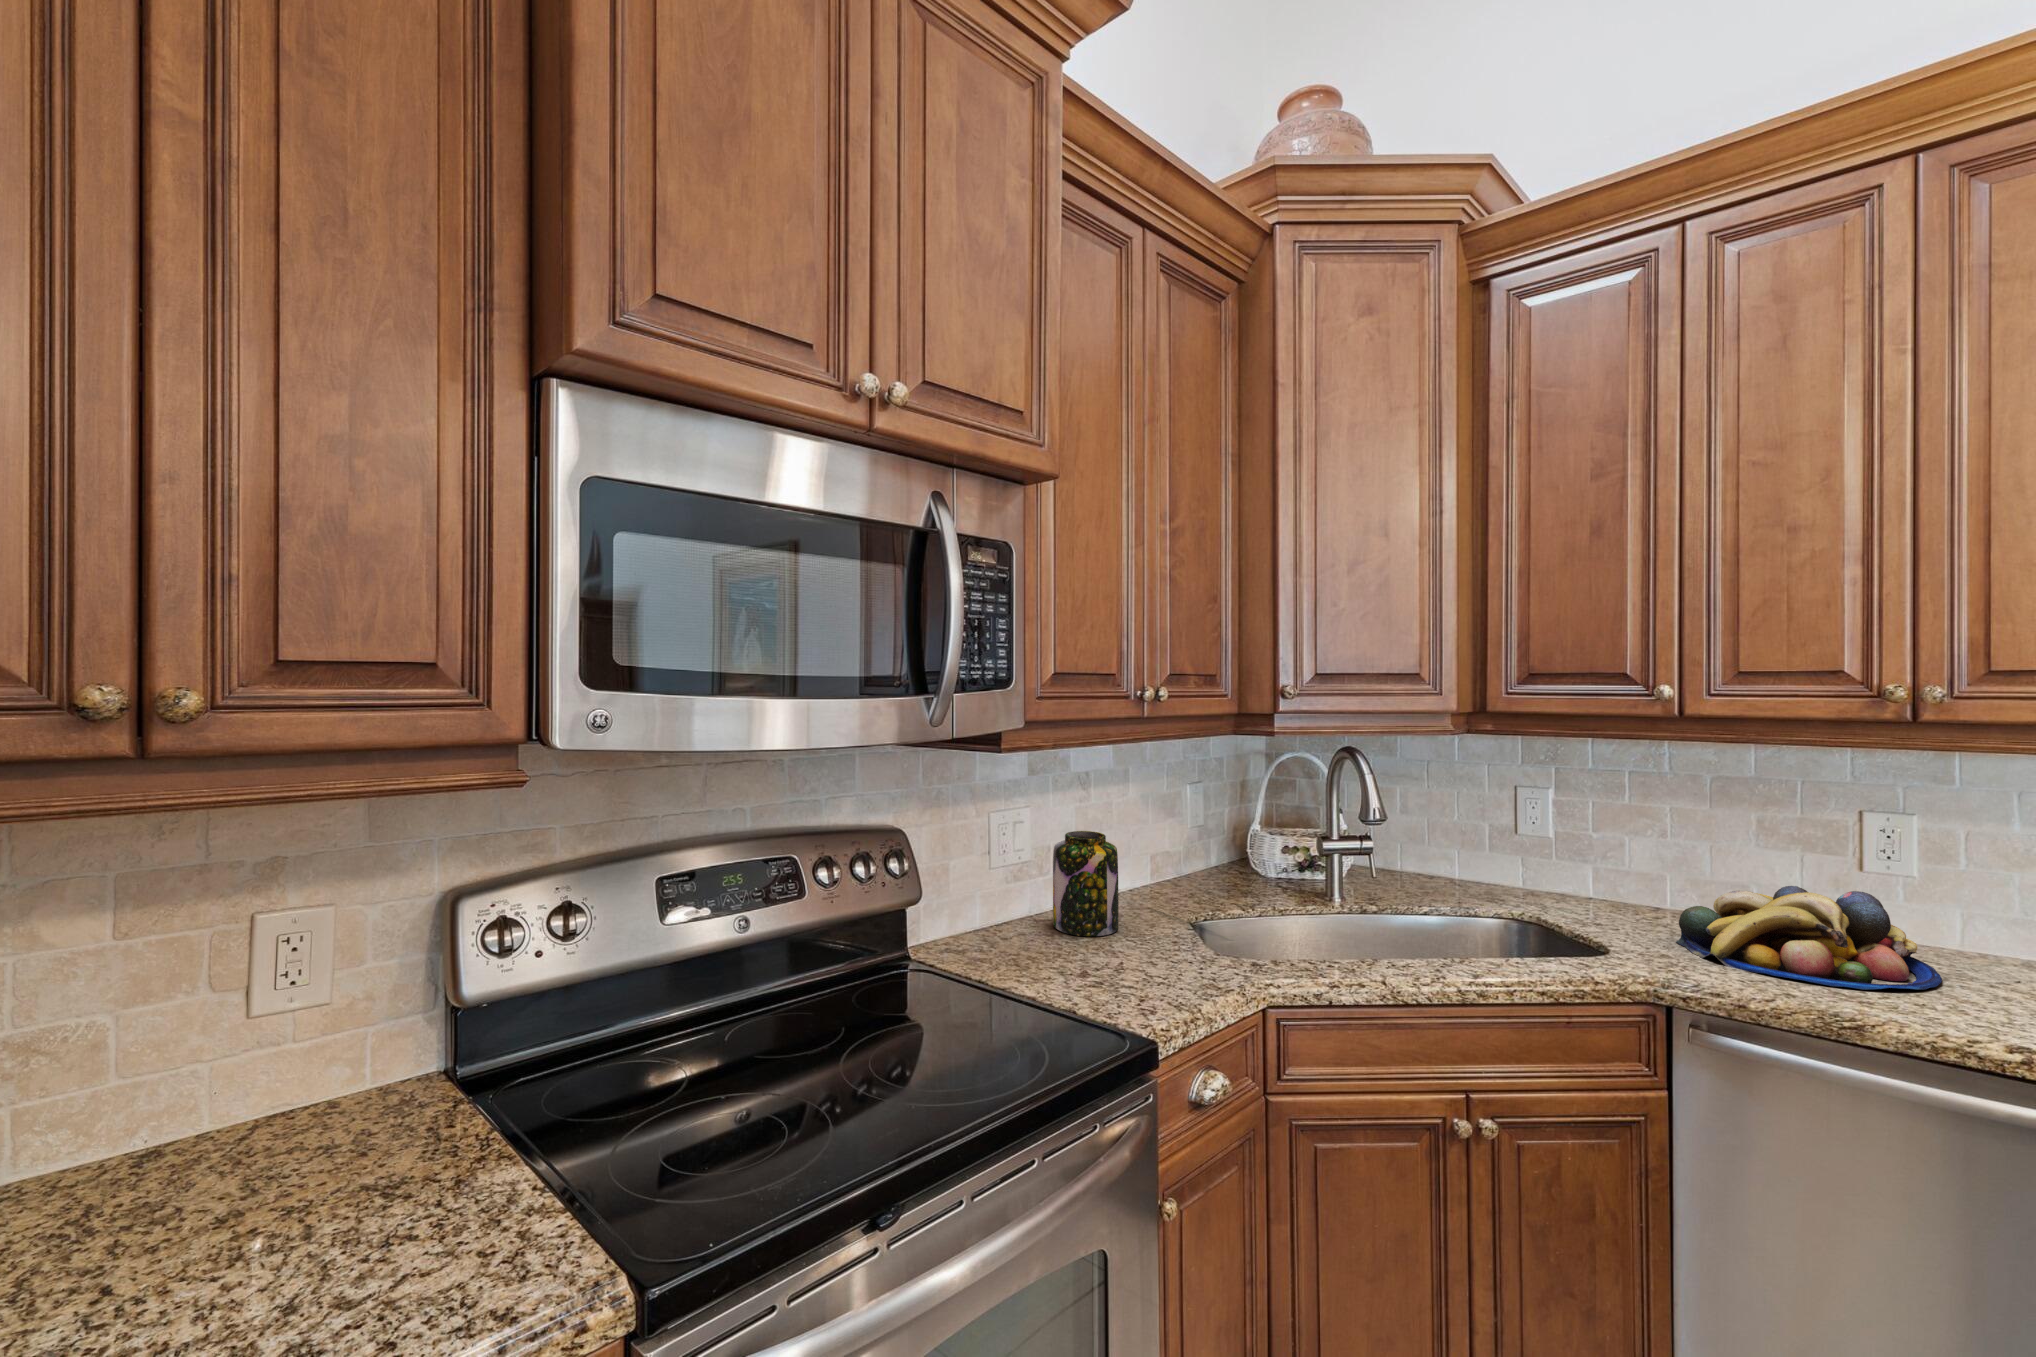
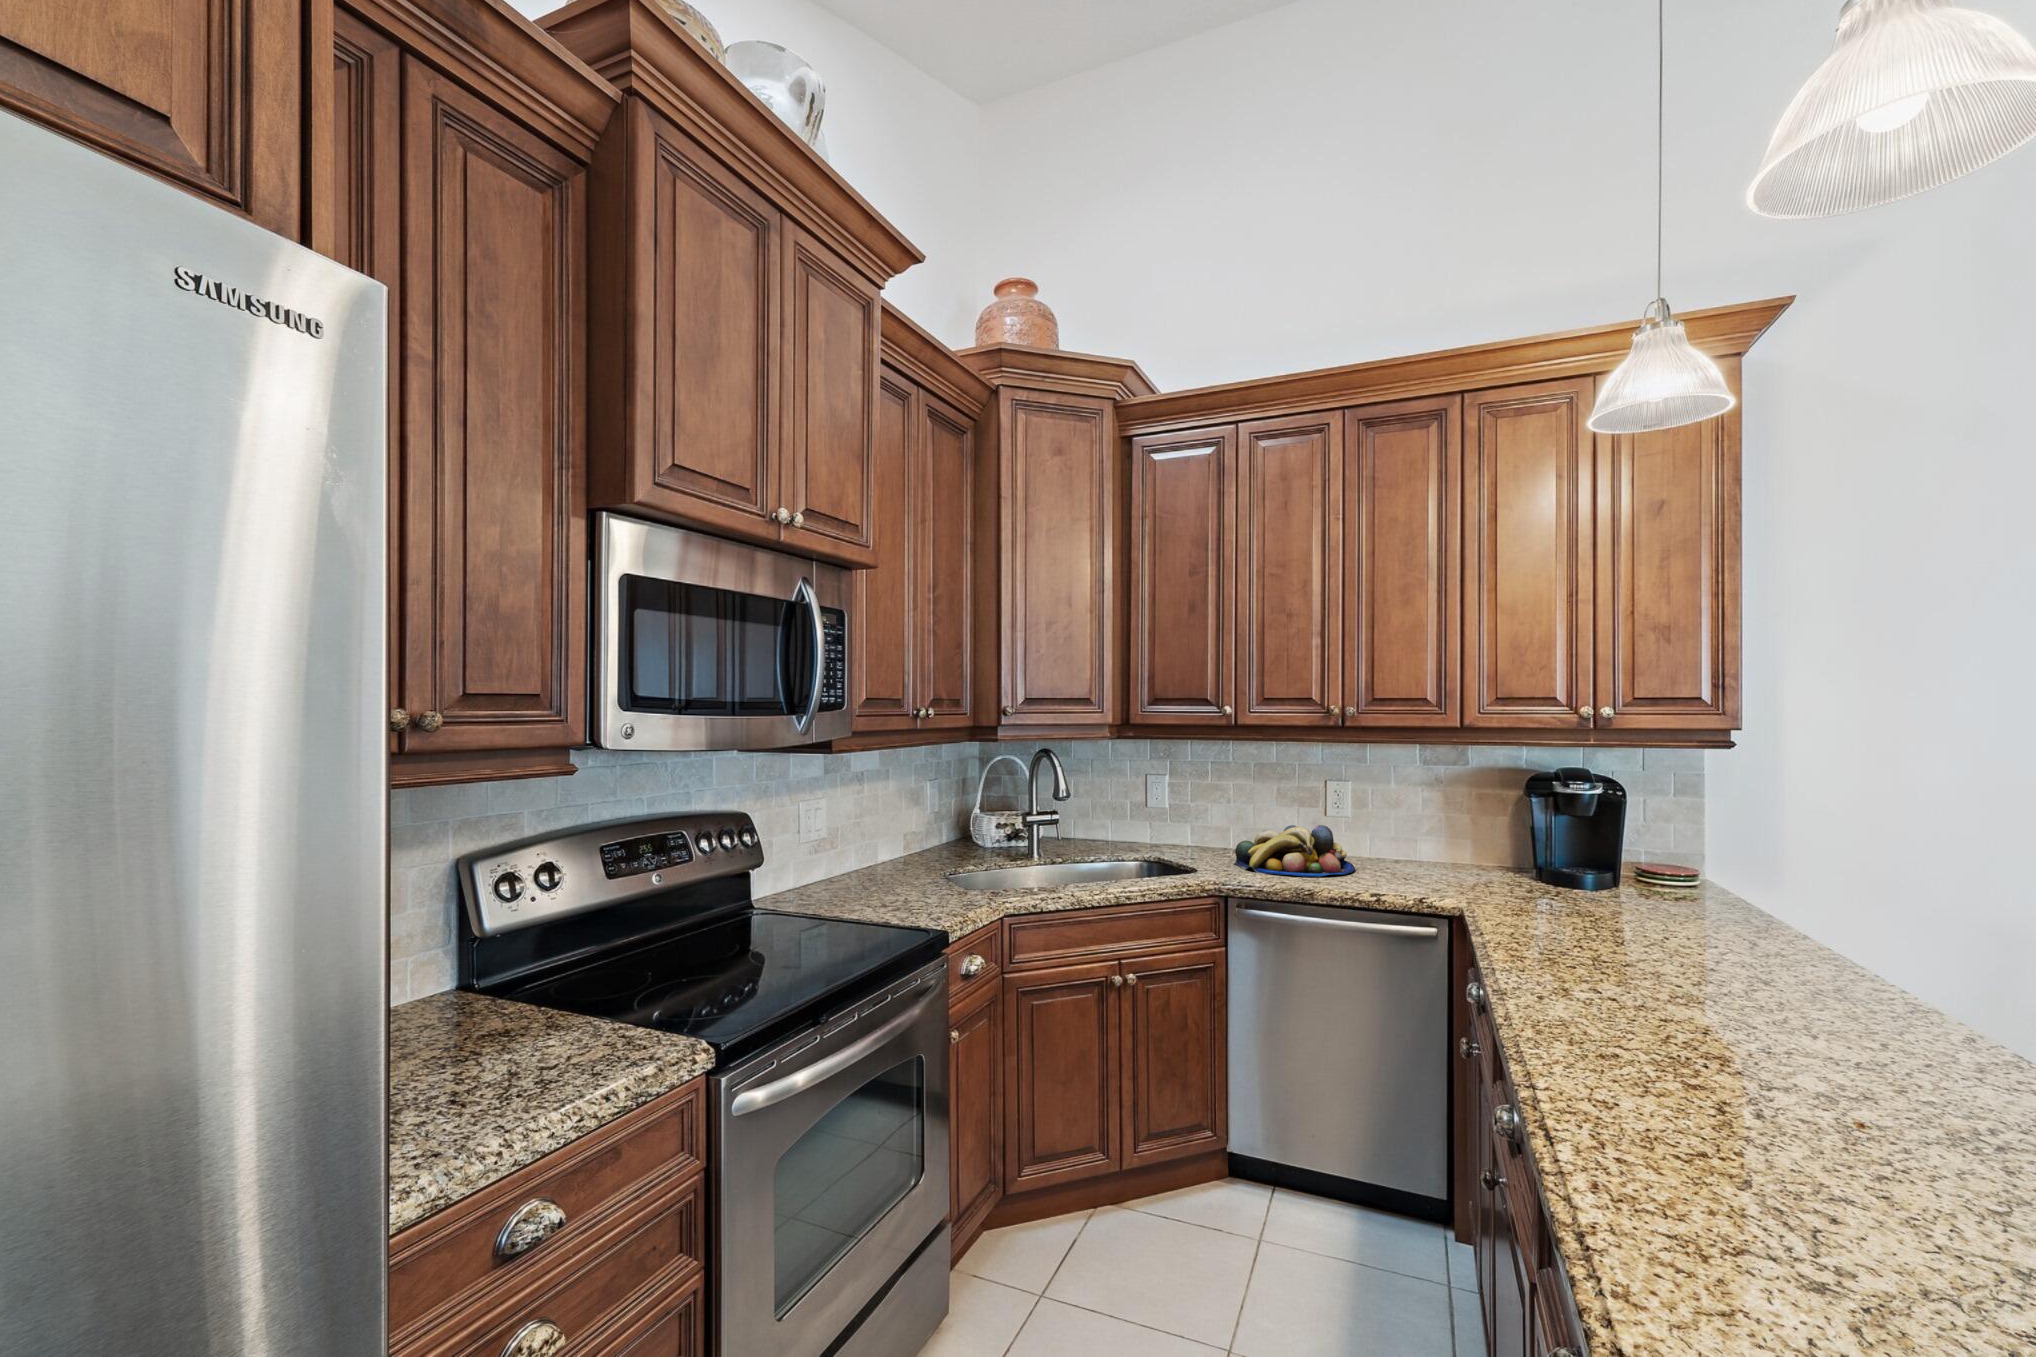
jar: present [1053,831,1119,936] -> none [844,814,893,888]

